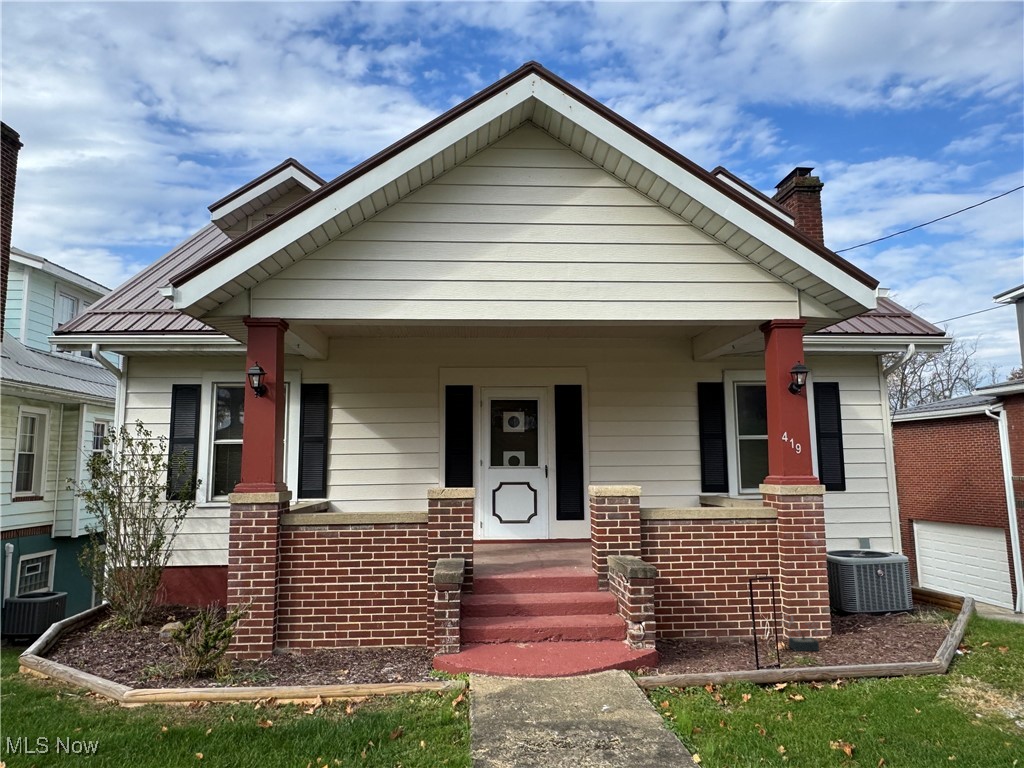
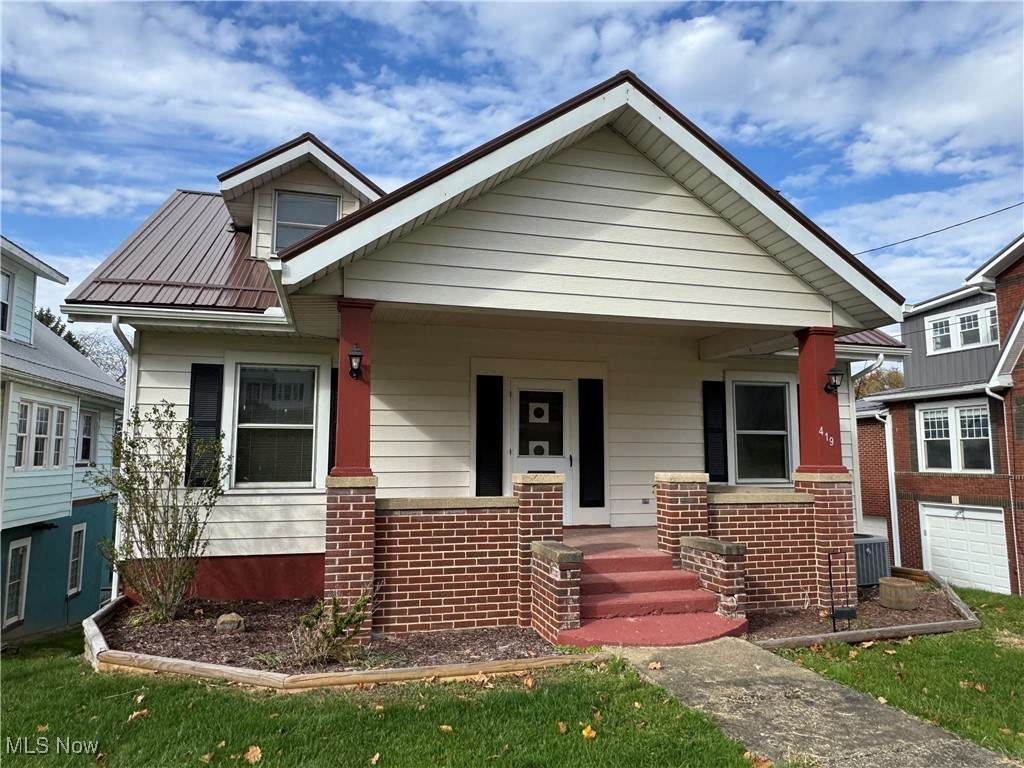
wooden bucket: none [863,604,907,644] -> present [879,577,916,610]

